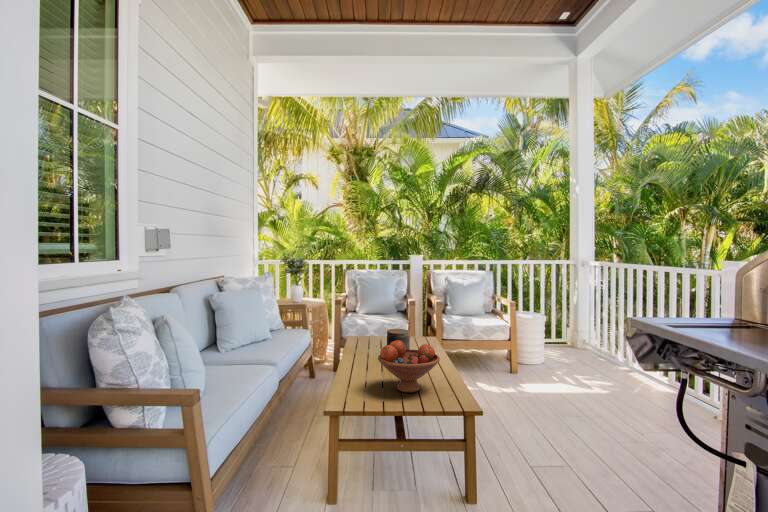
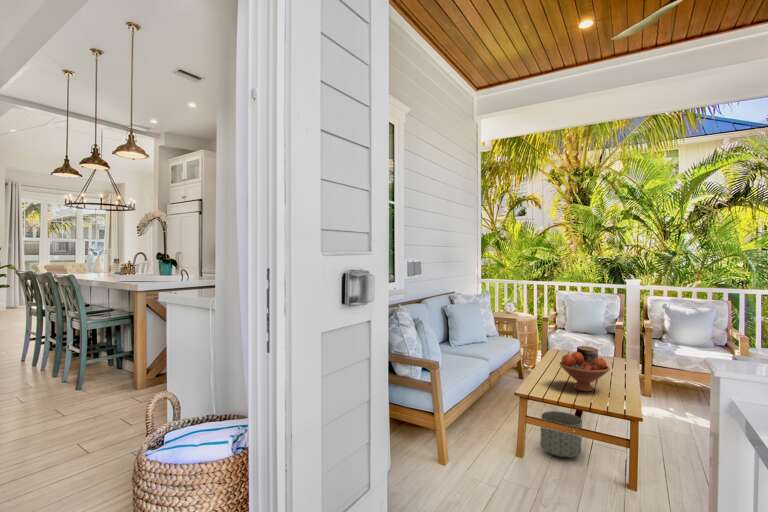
planter: none [357,424,410,490] -> present [540,411,582,458]

